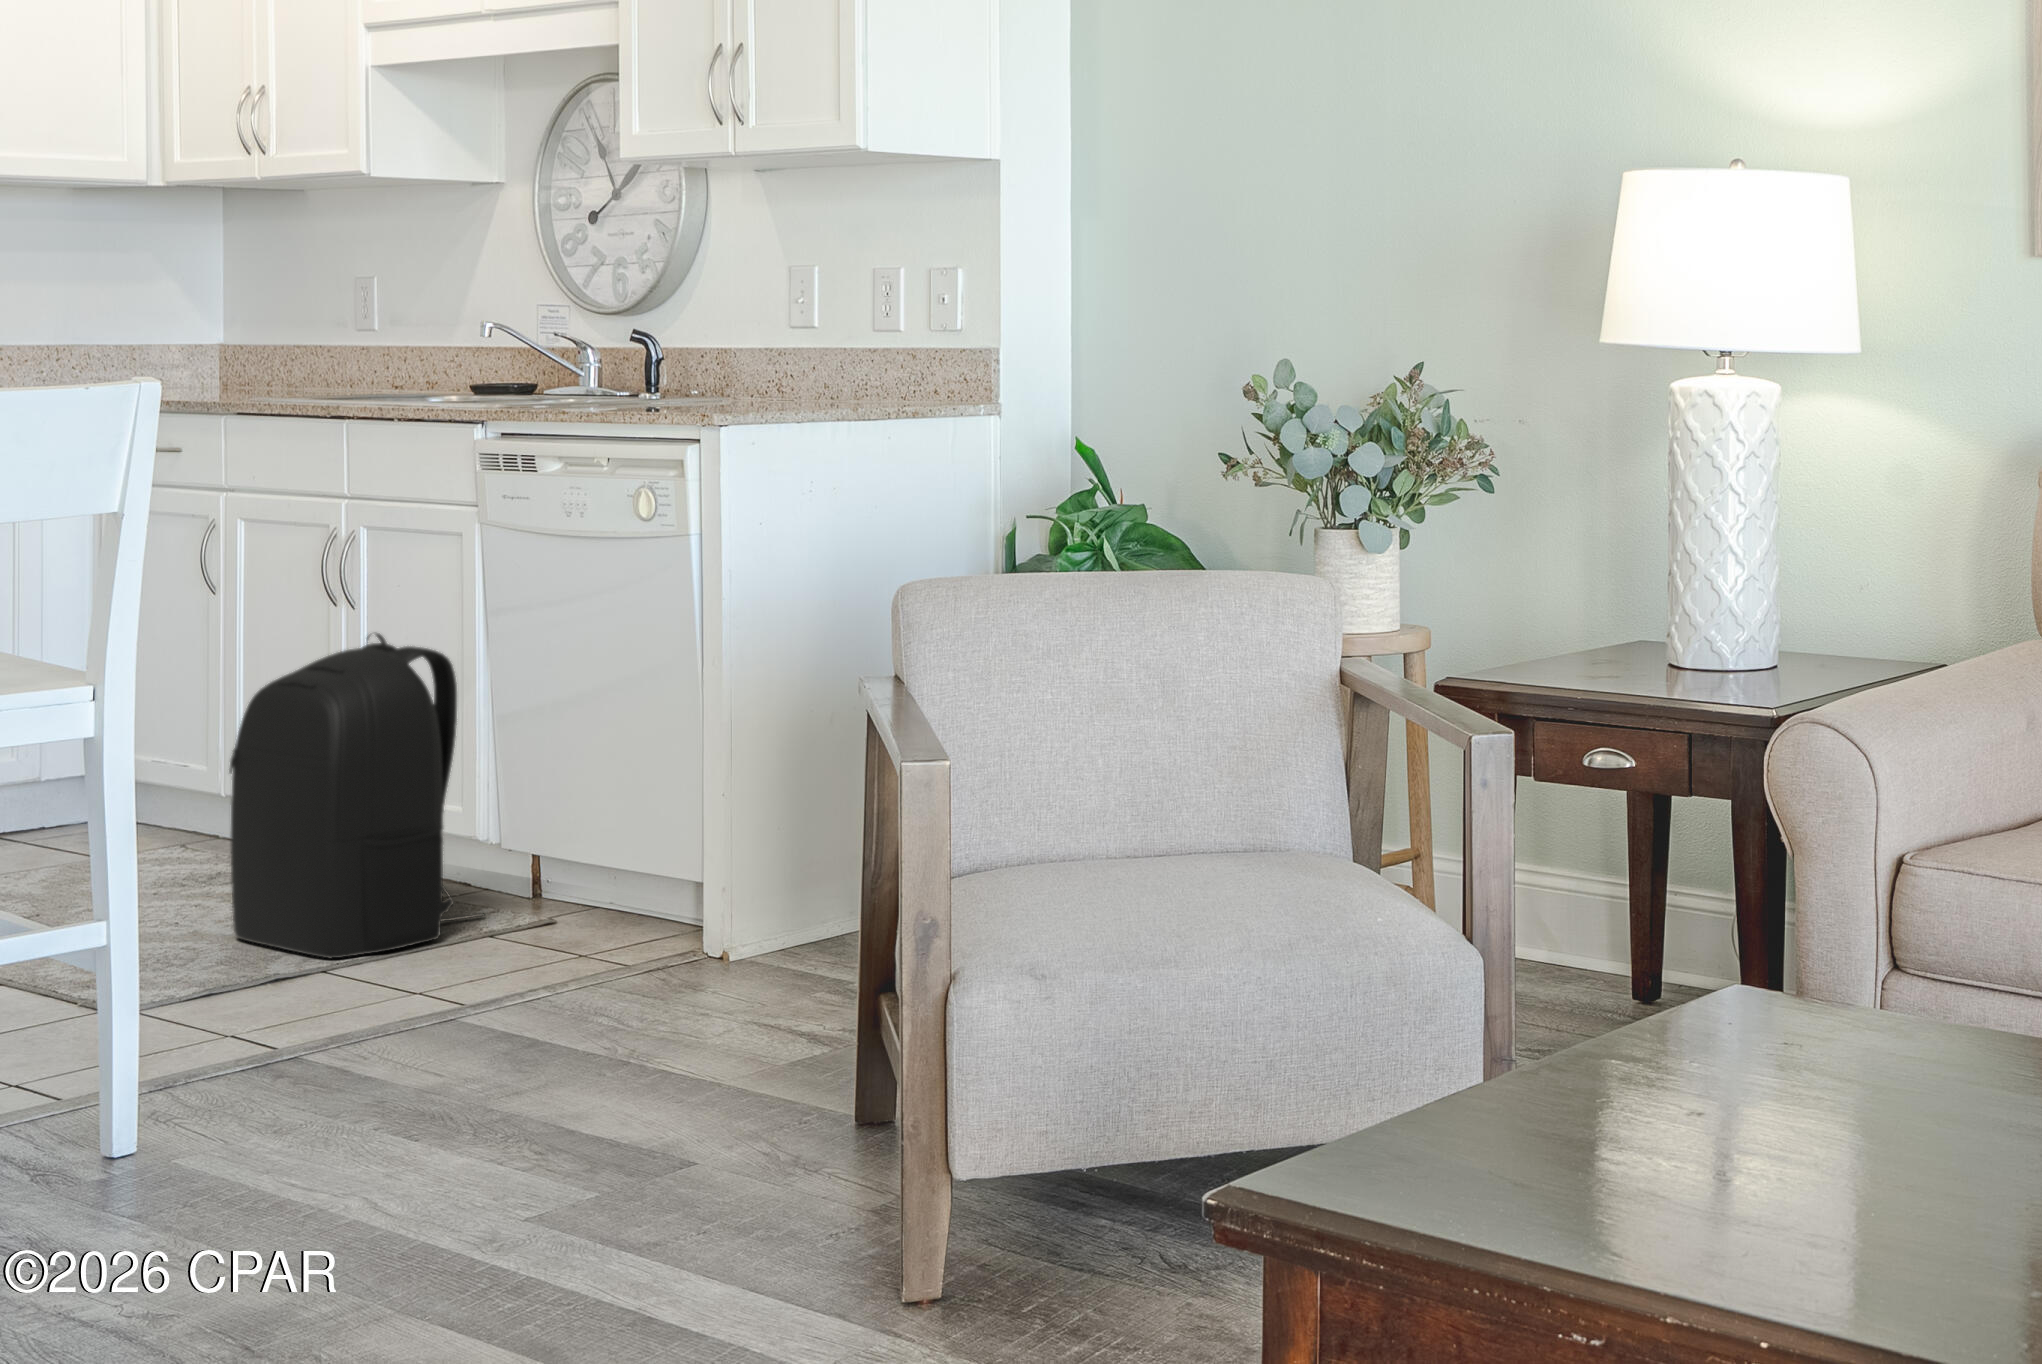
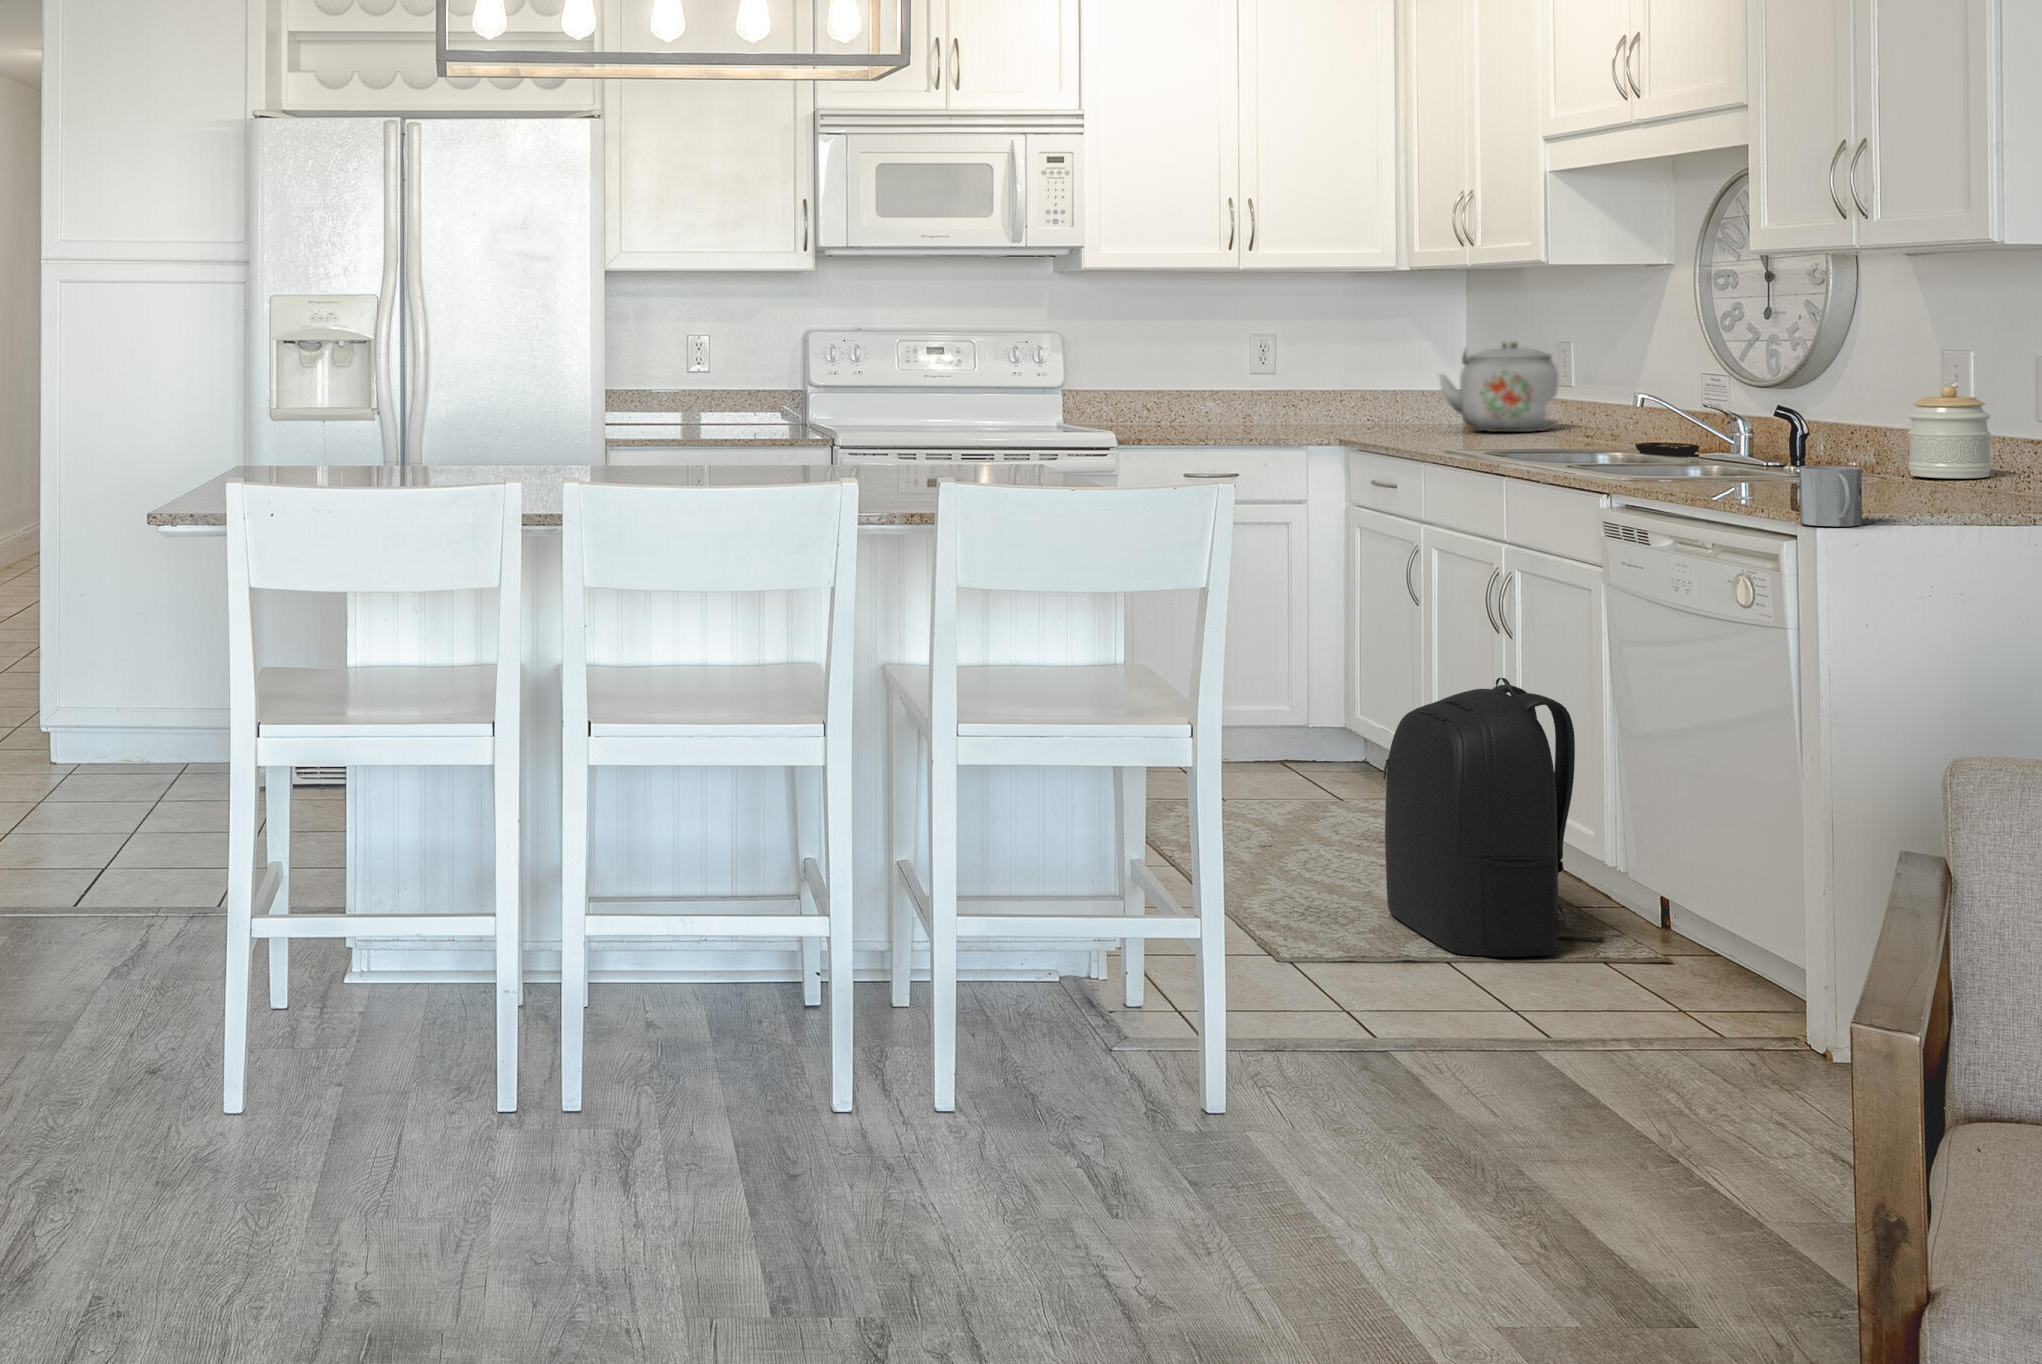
kettle: none [215,276,365,384] -> present [1439,342,1561,432]
jar: none [760,303,830,394] -> present [1908,385,1991,479]
mug: none [704,364,759,423] -> present [1799,466,1862,526]

